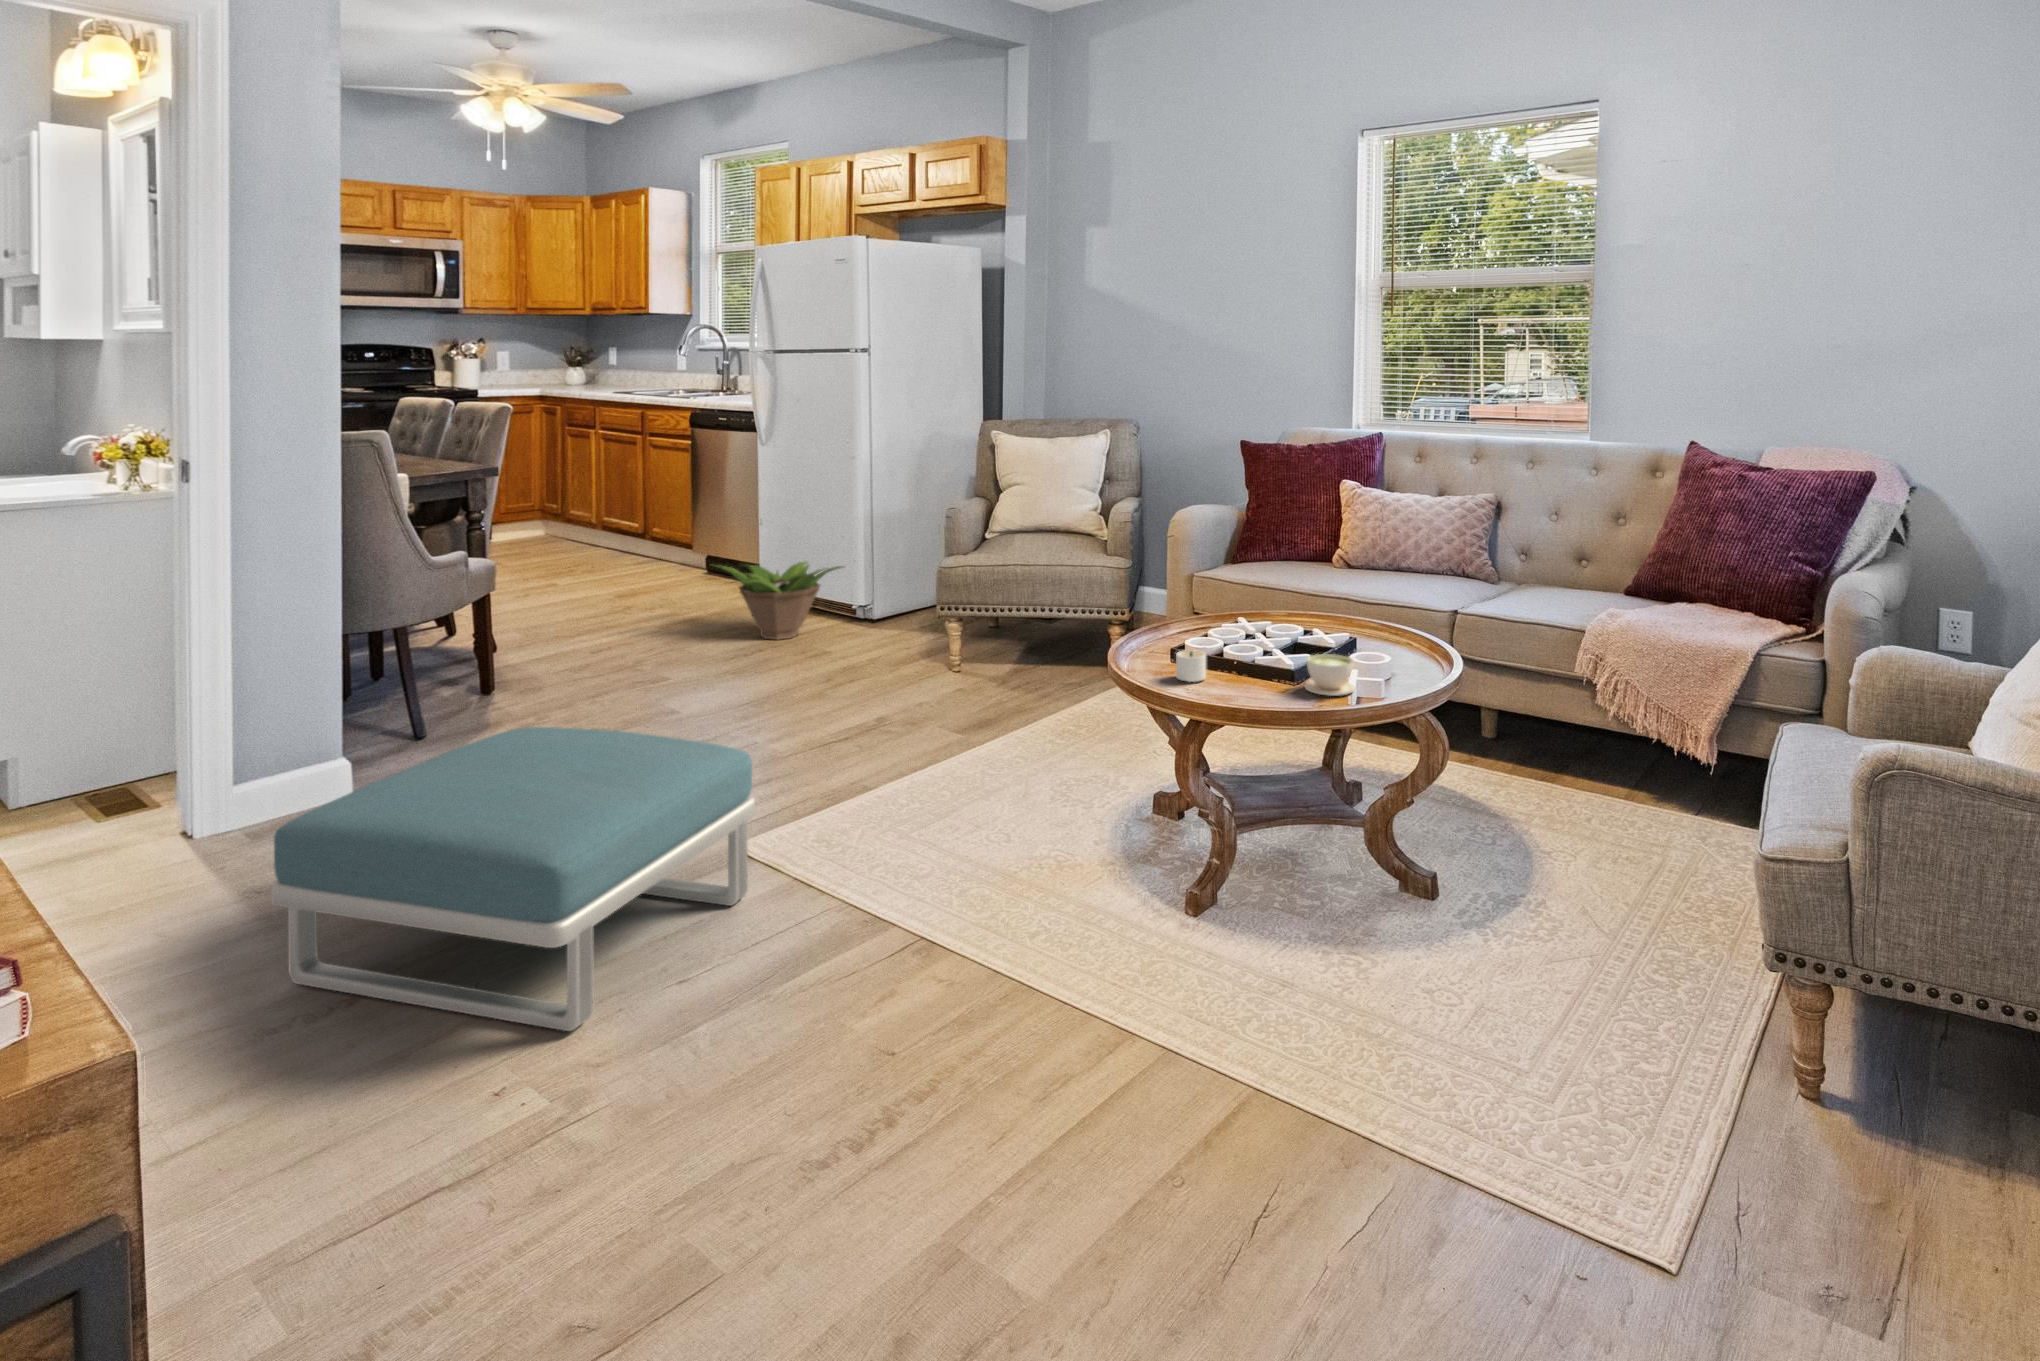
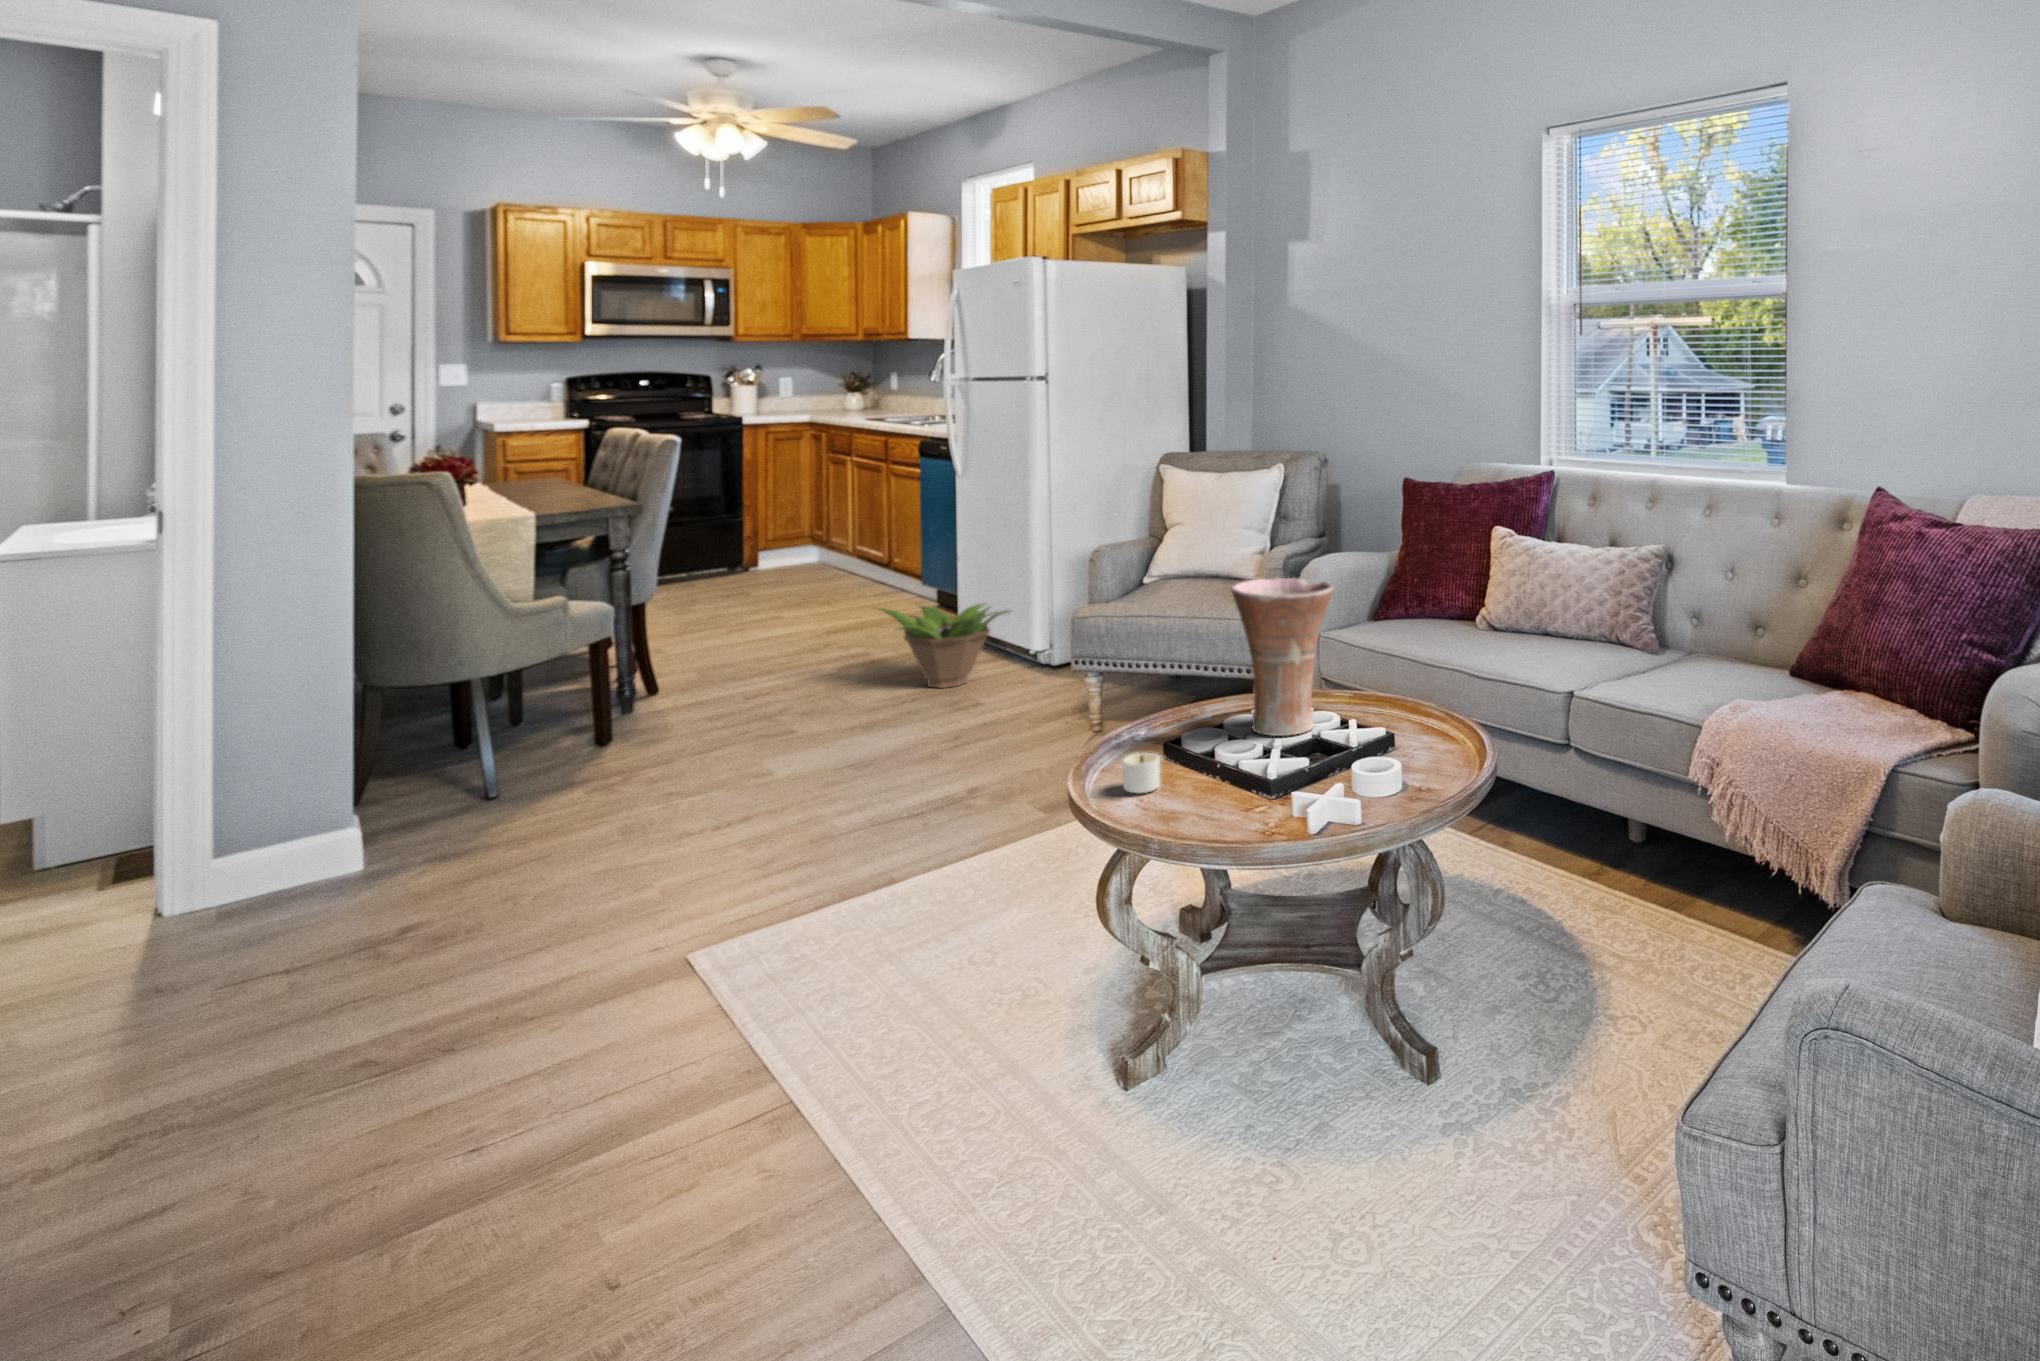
vase: none [1215,512,1303,642] -> present [1232,578,1333,736]
coffee cup: present [1304,654,1355,696] -> none [1258,764,1324,821]
footstool: present [271,727,755,1031] -> none [34,815,657,1211]

